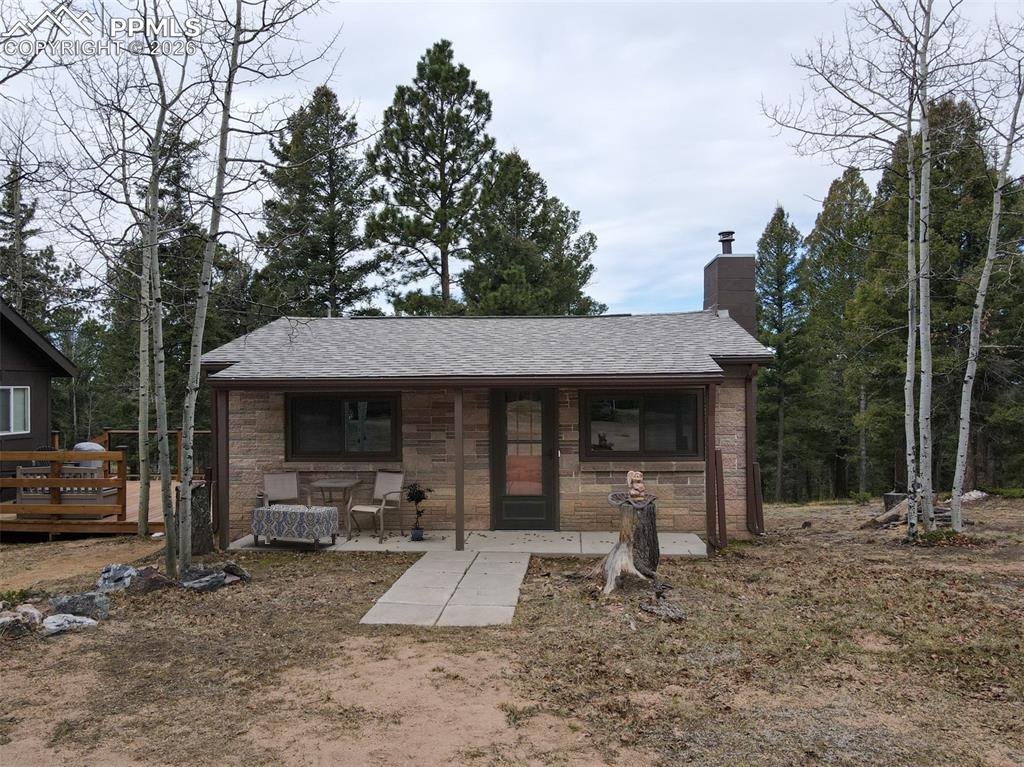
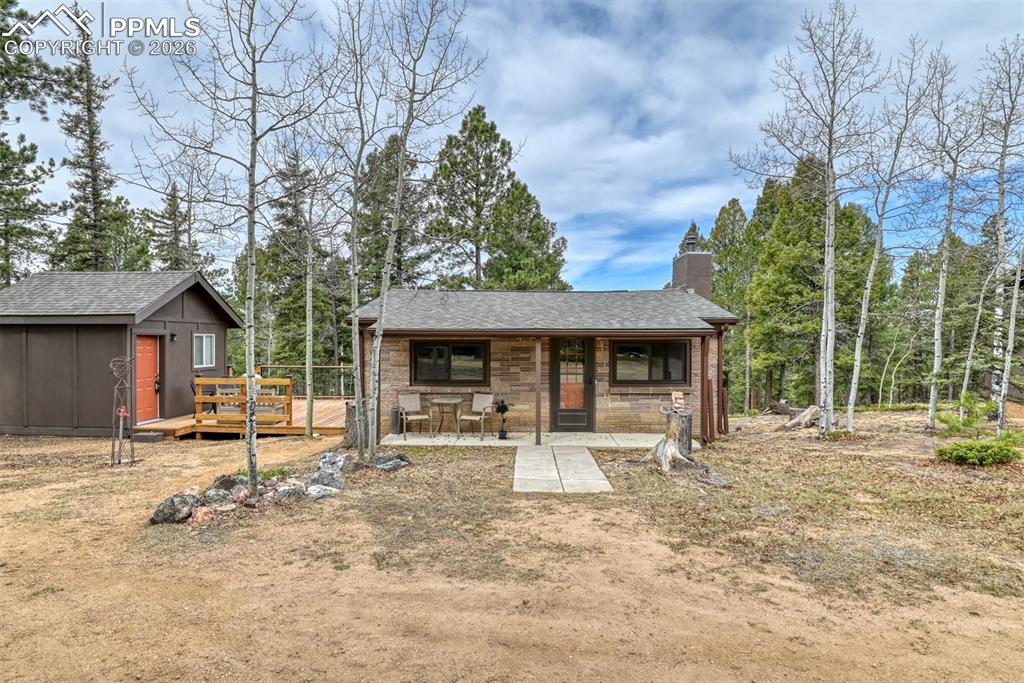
bench: present [251,504,338,551] -> none [392,415,451,446]

